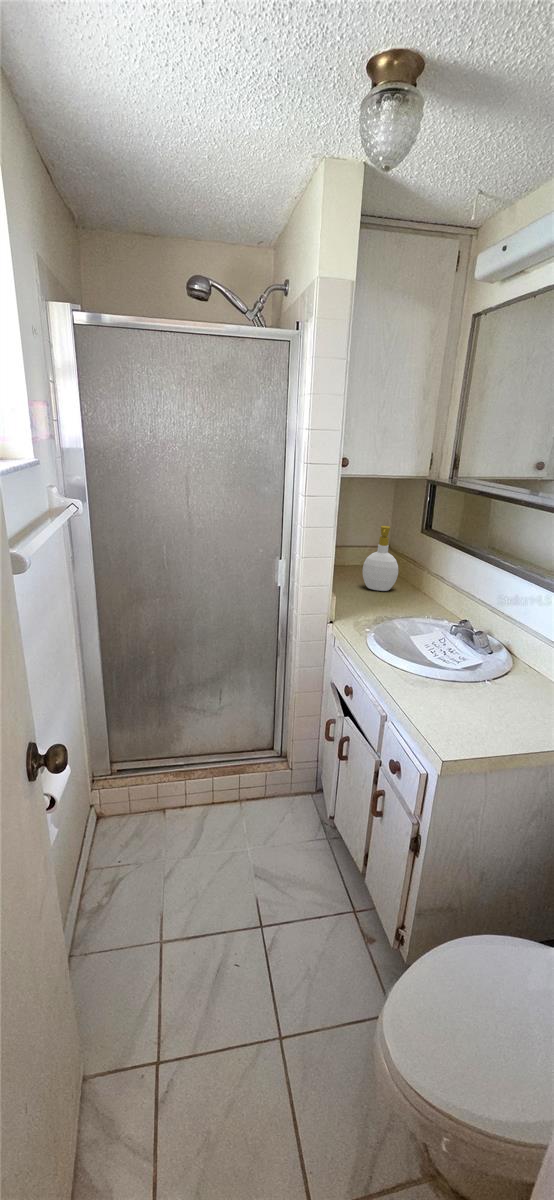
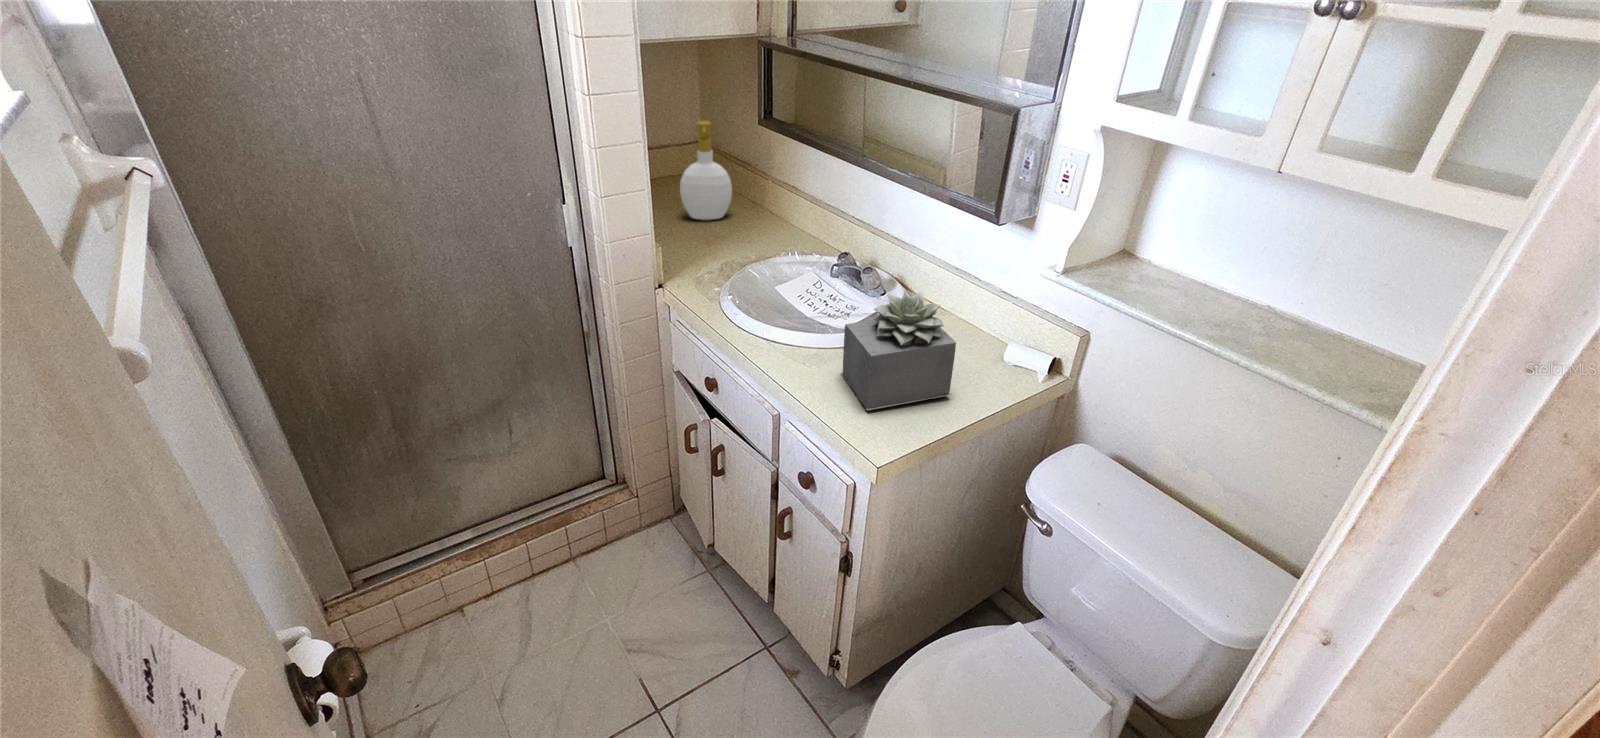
succulent plant: none [438,642,529,730] -> present [842,292,956,410]

